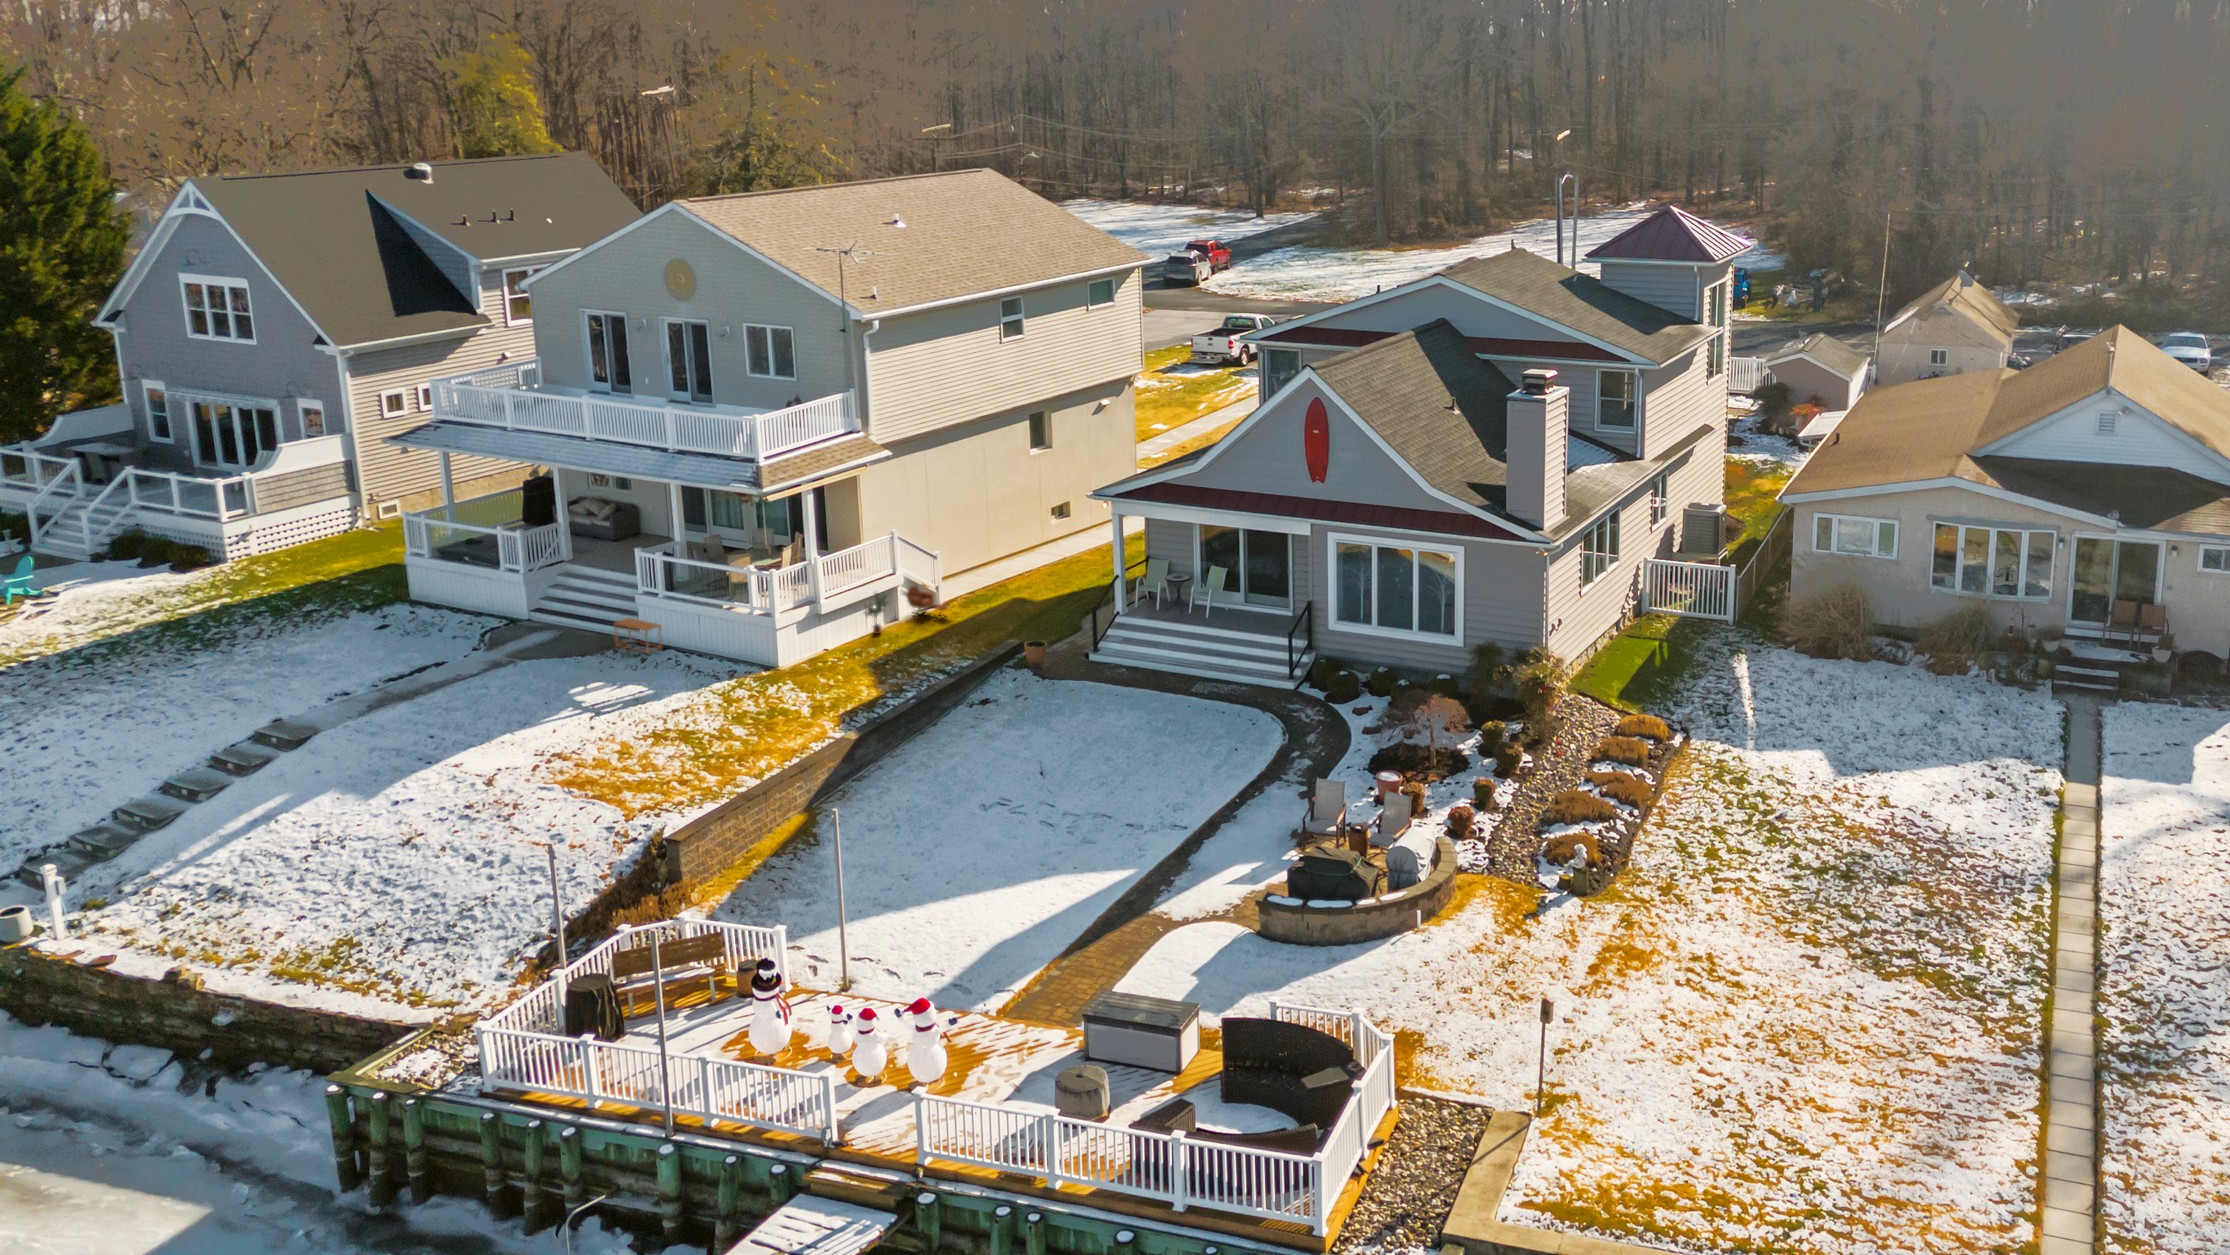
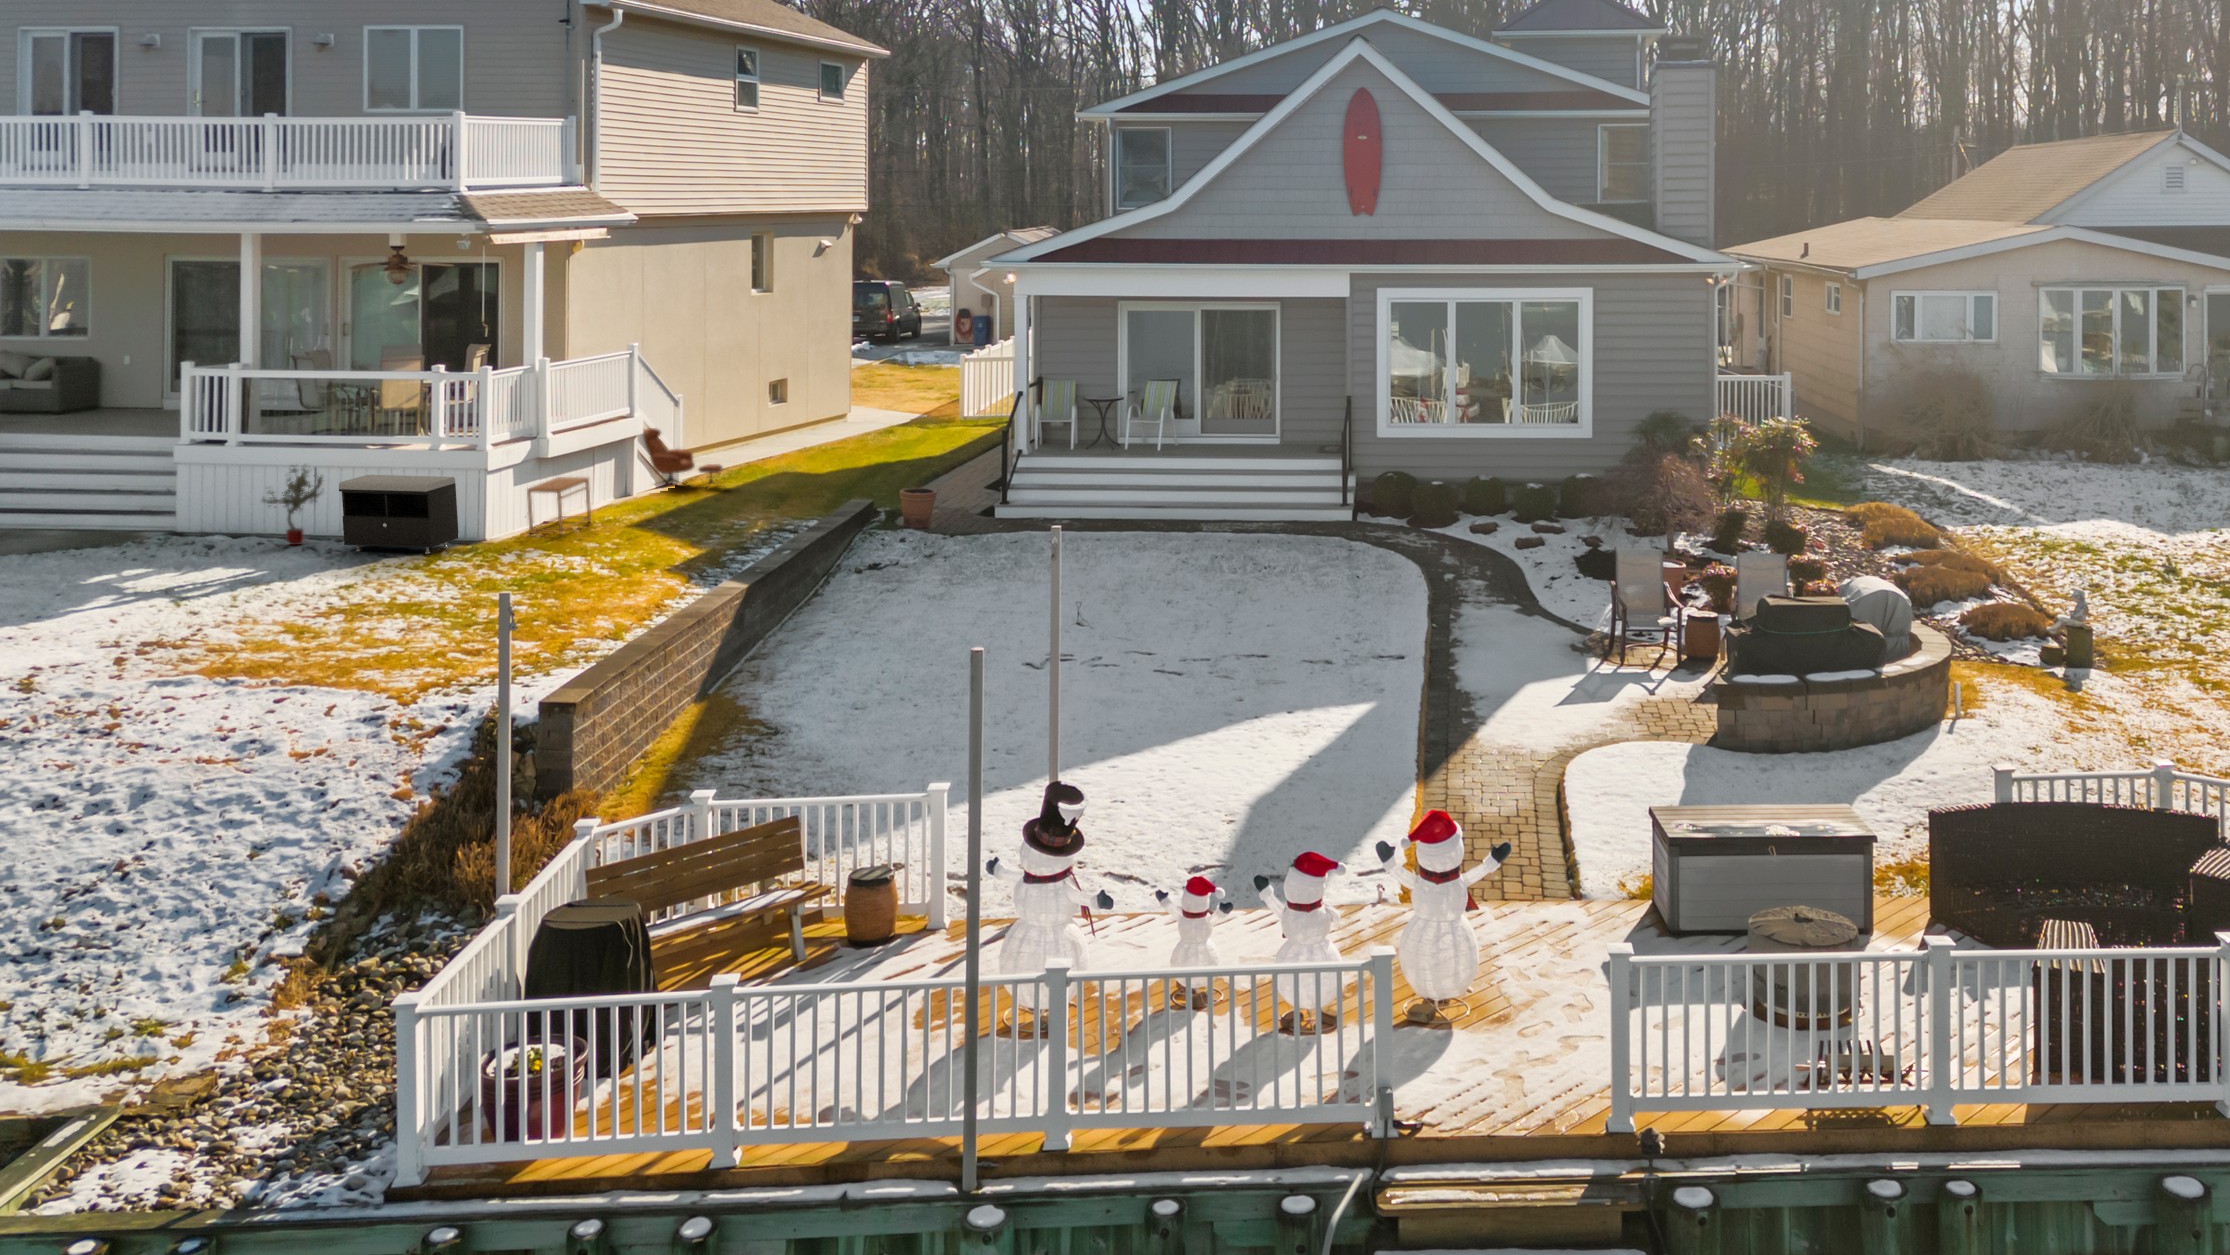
potted tree: present [864,593,889,634] -> present [263,465,322,545]
side table: present [614,618,662,653] -> present [527,477,591,534]
storage bench: none [698,627,760,677] -> present [339,475,458,554]

